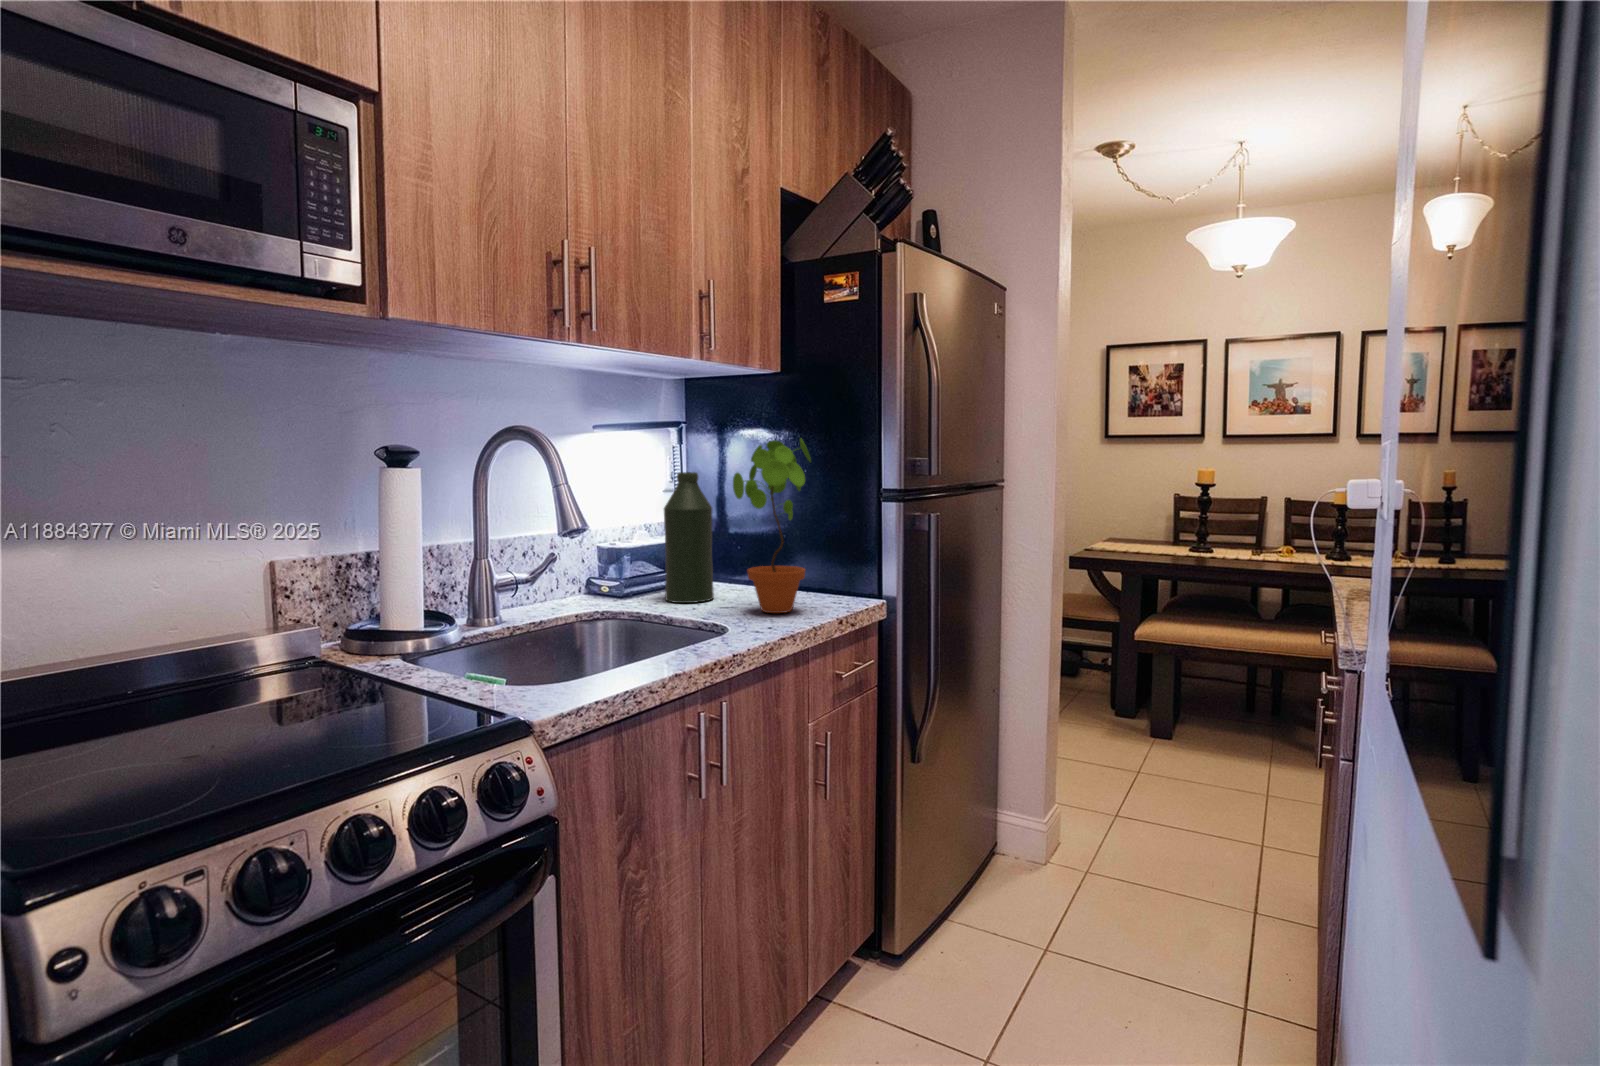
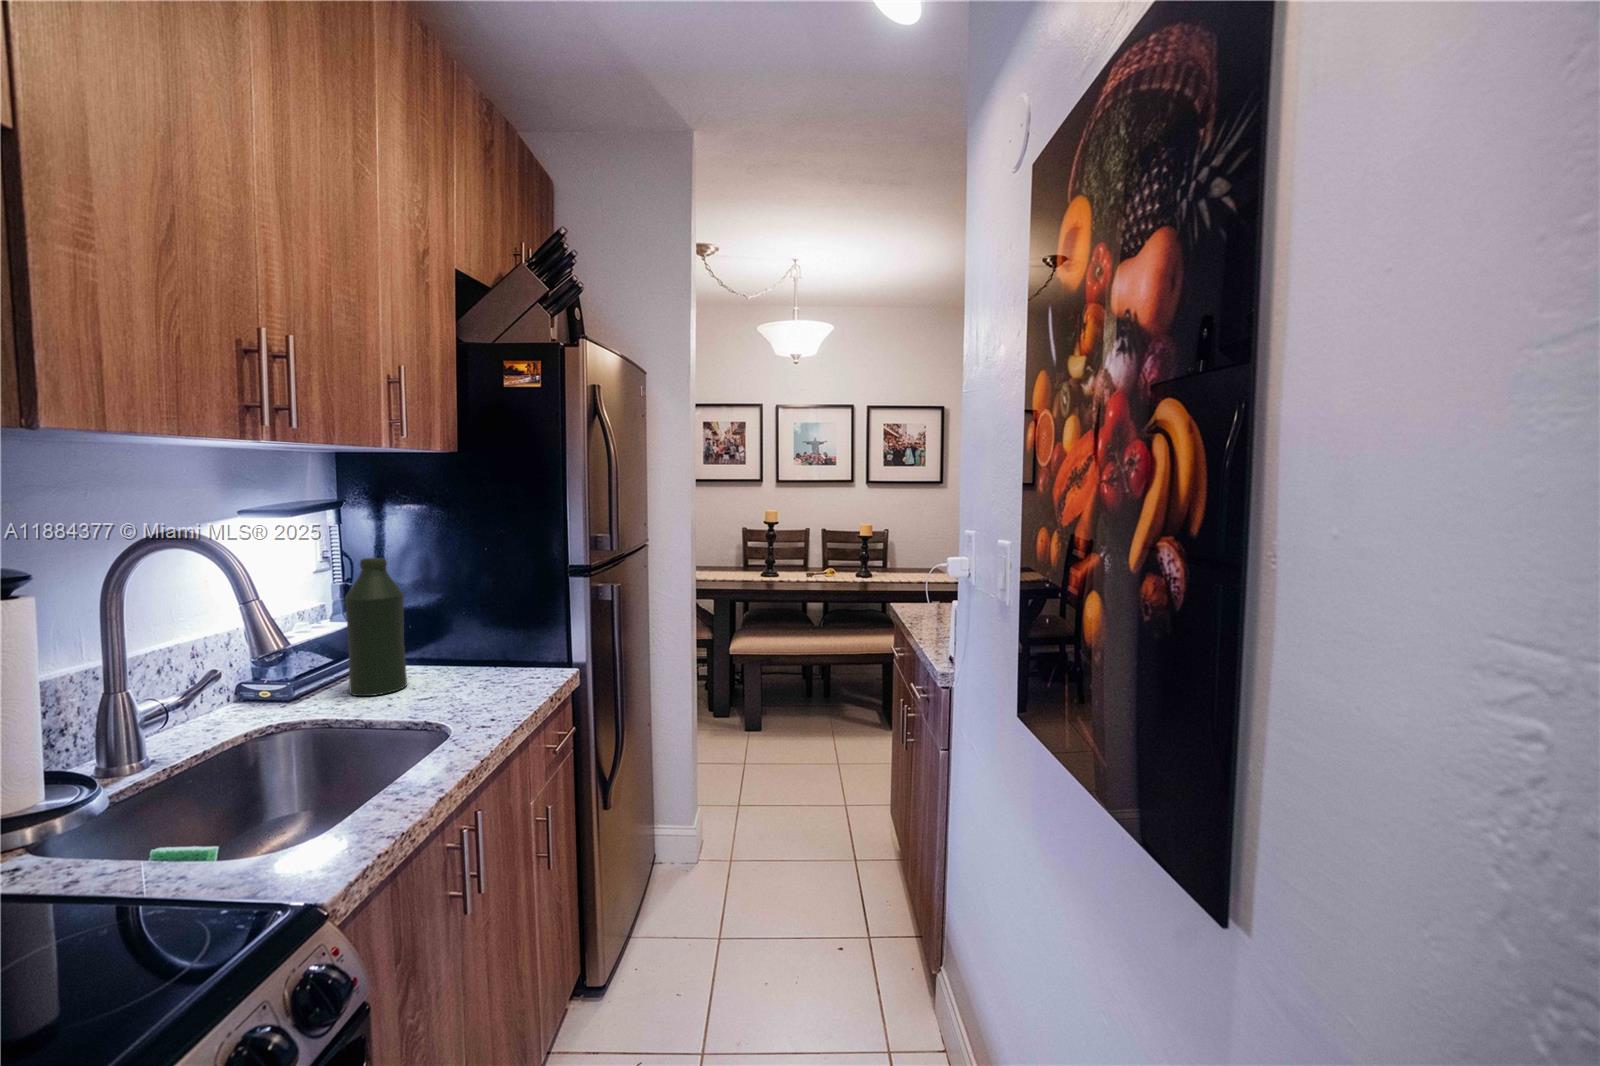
potted plant: present [733,439,811,613] -> none [442,527,523,696]

